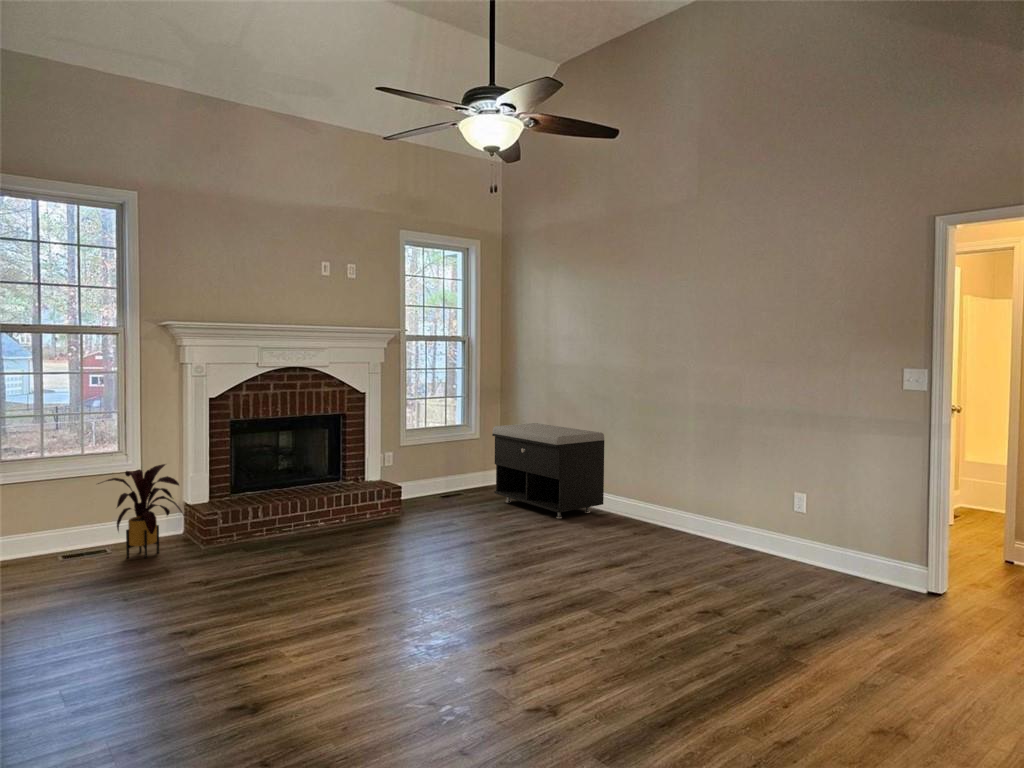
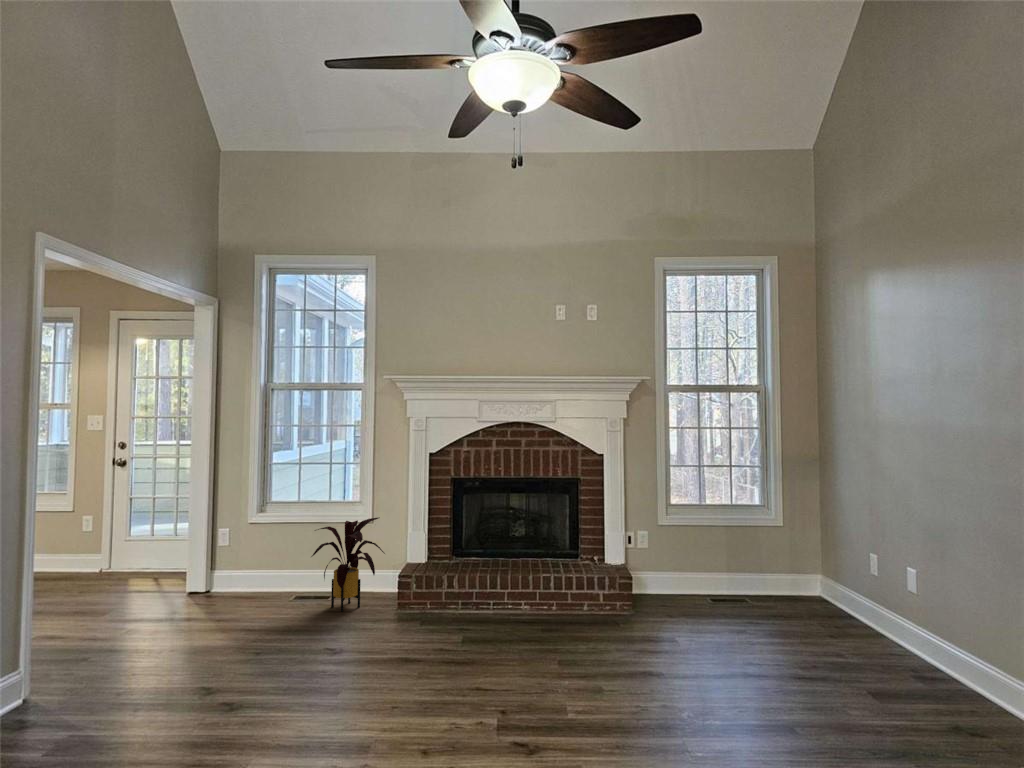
storage bench: present [492,423,604,518] -> none [771,509,957,678]

